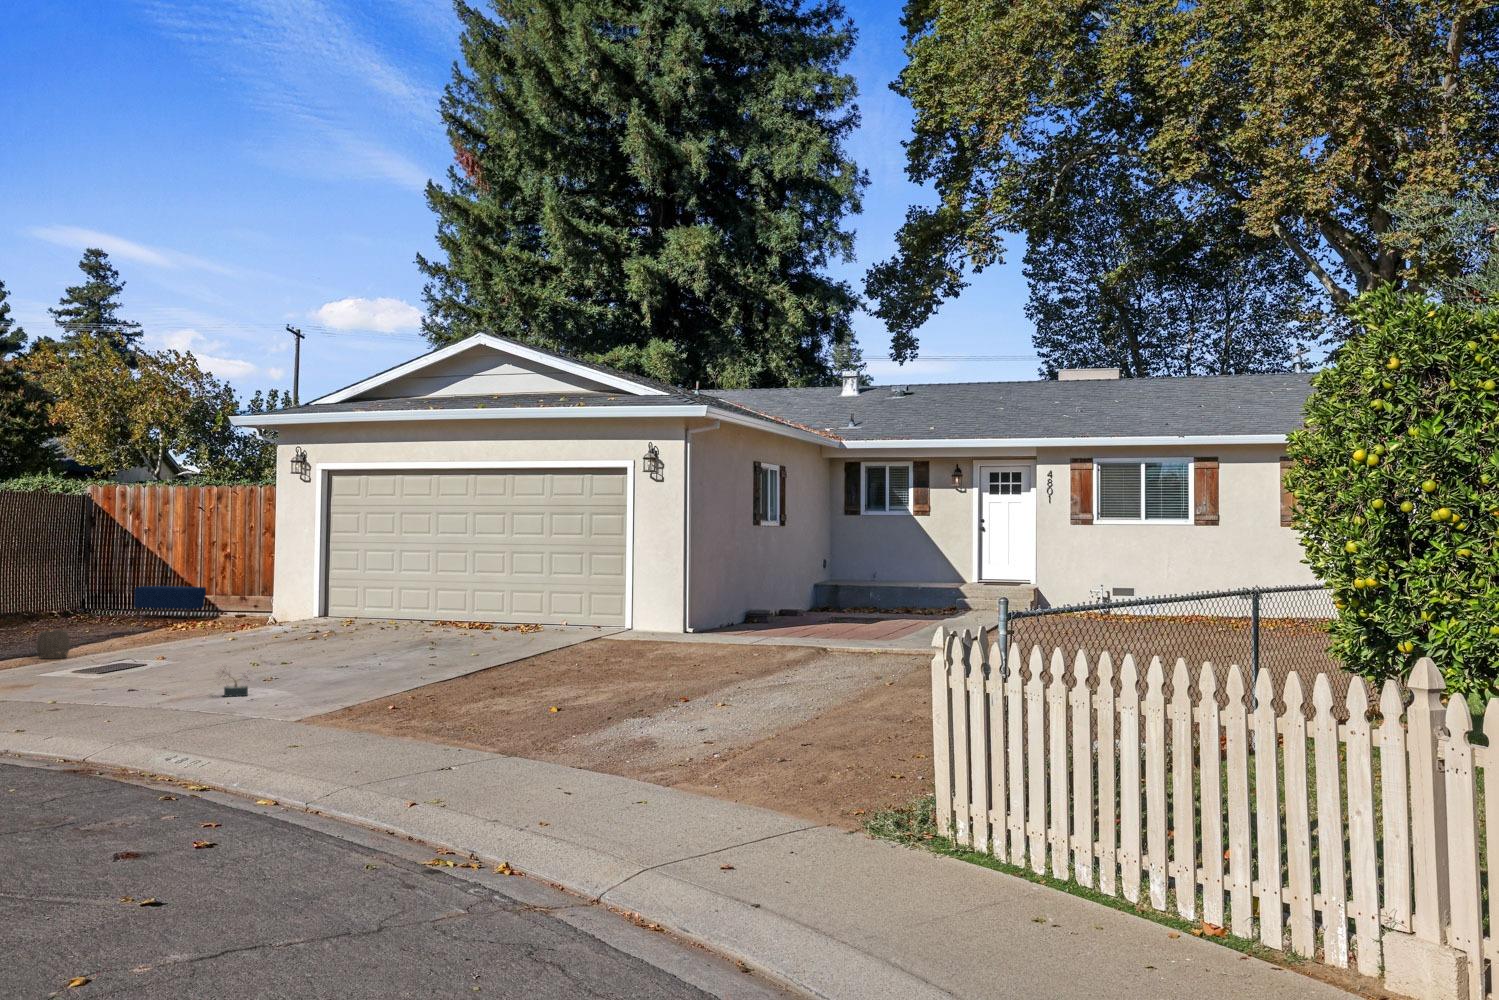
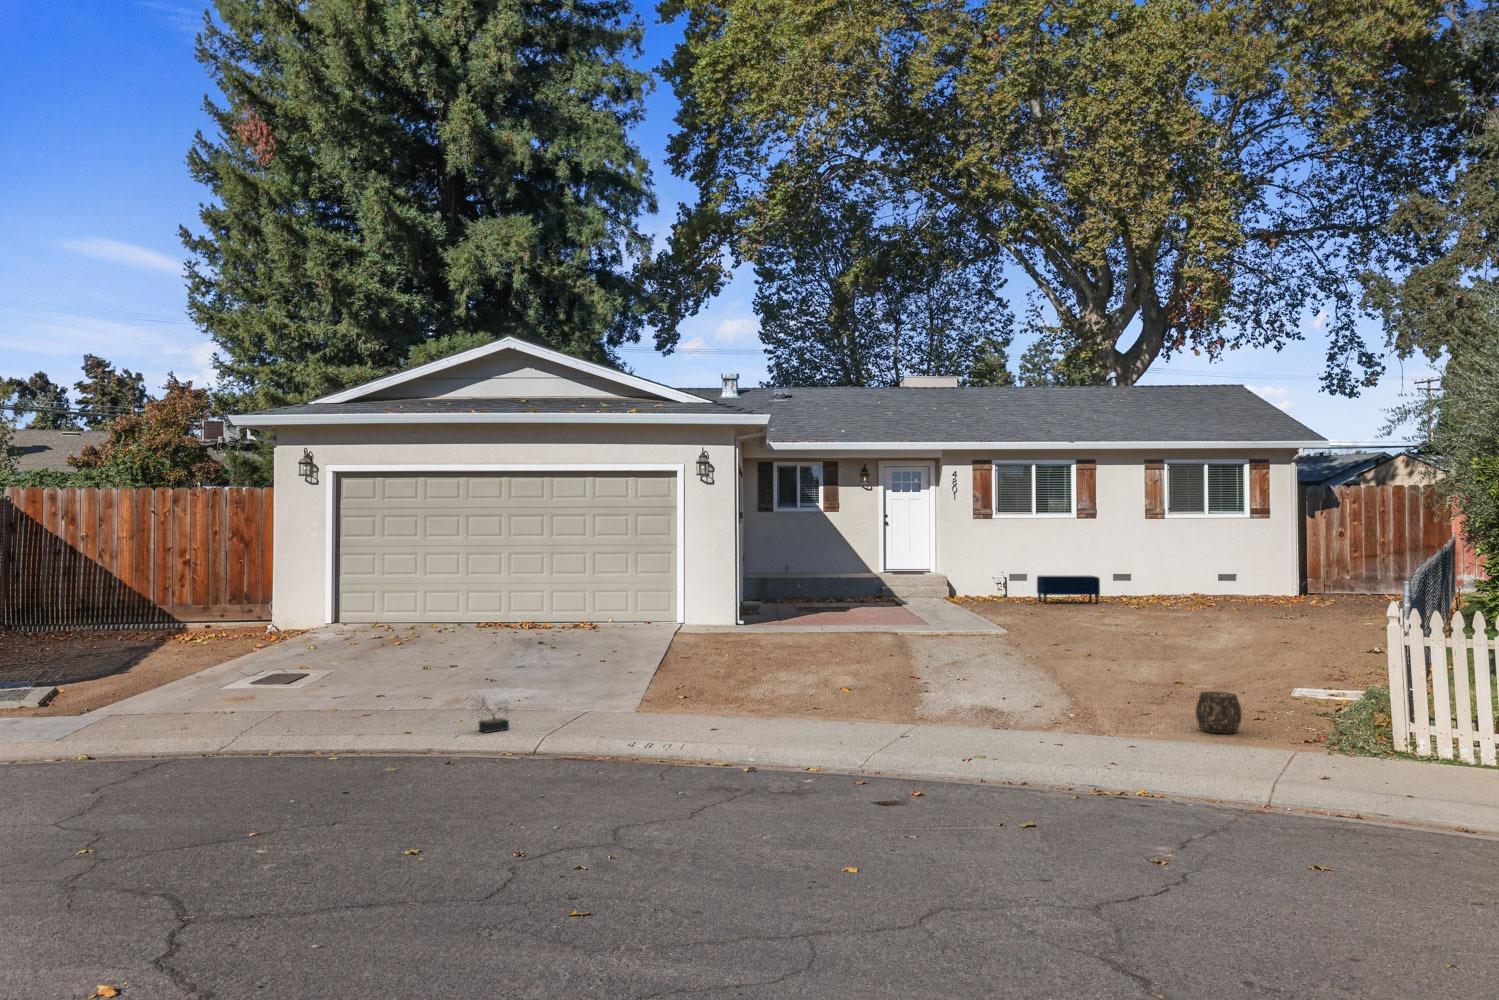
bench: present [134,586,206,619] -> present [1037,576,1100,603]
woven basket: present [36,630,70,659] -> present [1196,691,1242,734]

